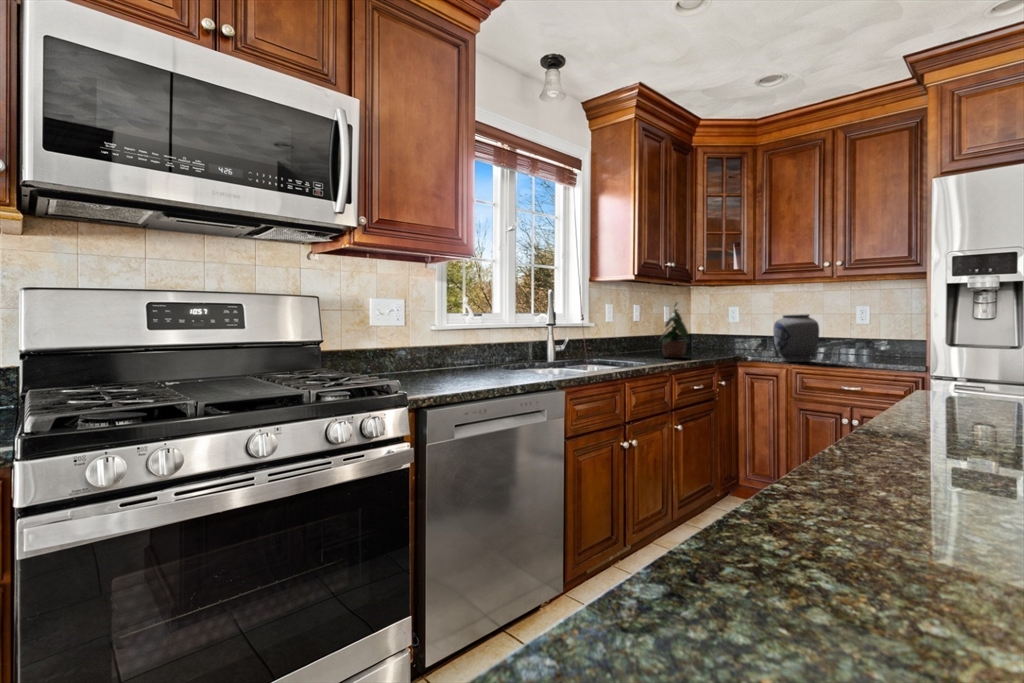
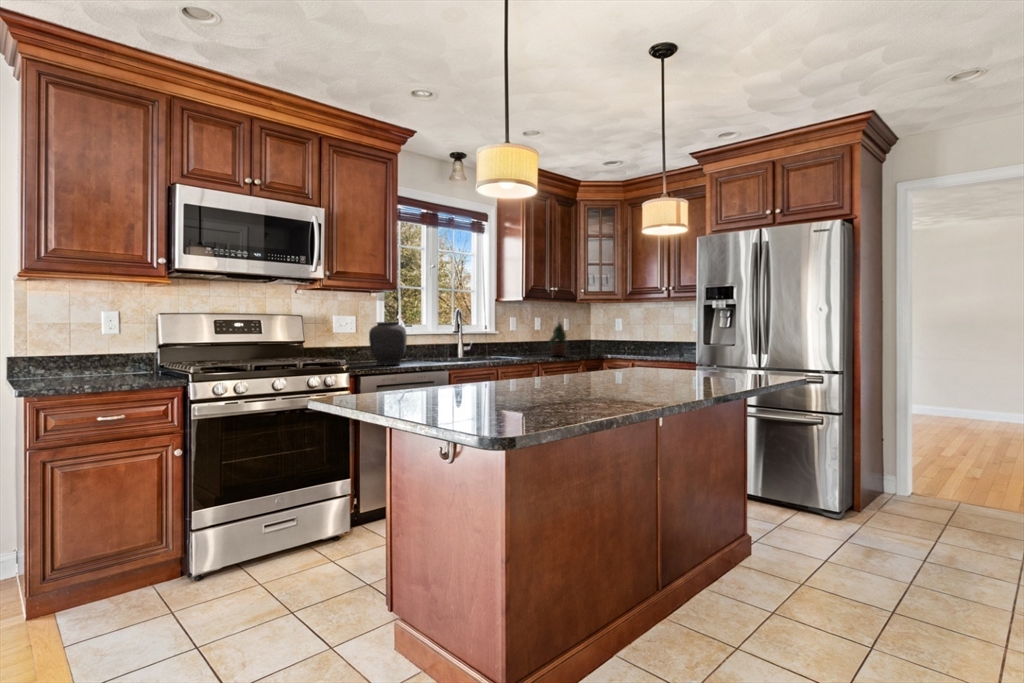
vase: present [773,314,819,362] -> present [369,322,407,365]

